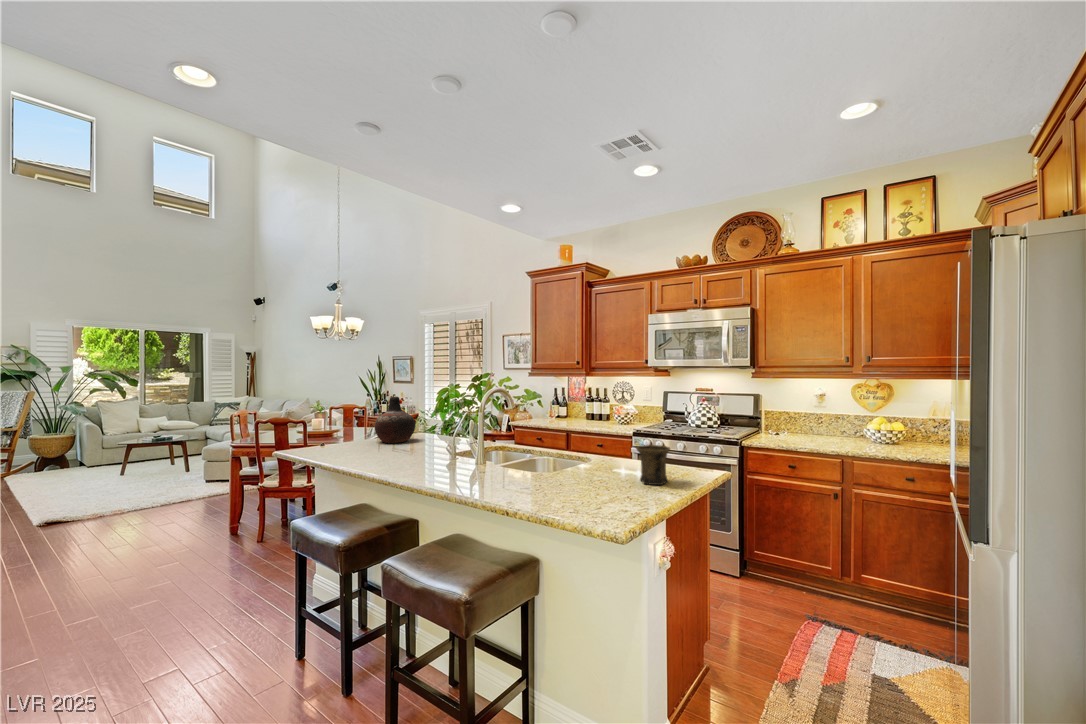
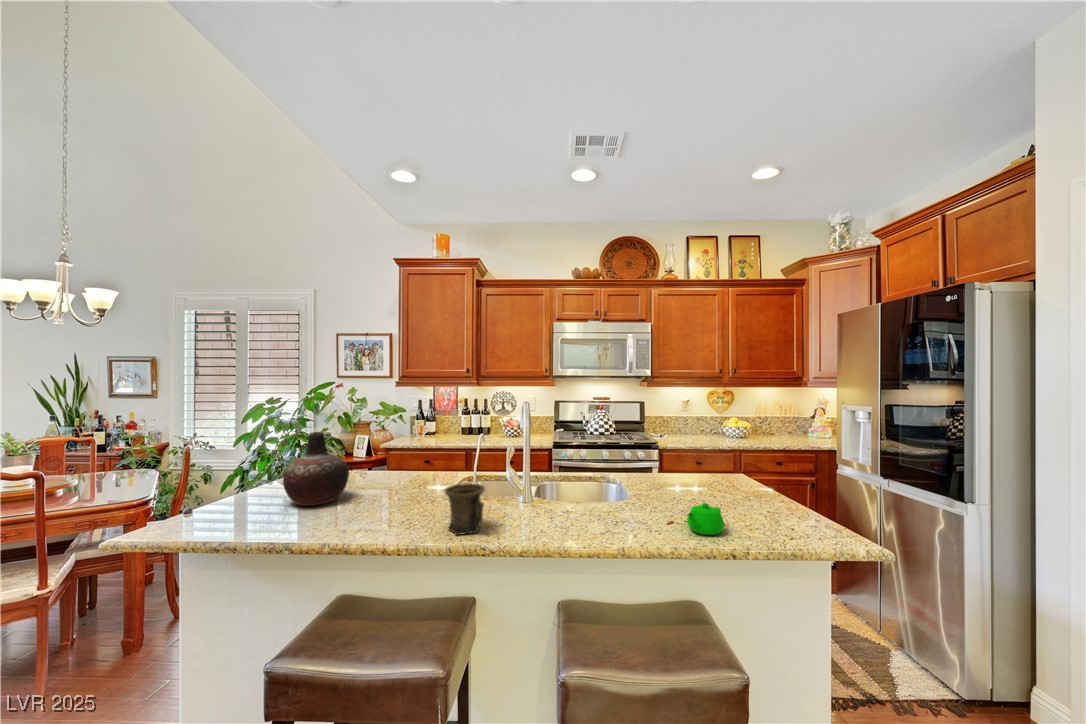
mug: present [636,445,670,485] -> present [445,483,485,535]
teapot: none [541,463,589,490] -> present [687,503,724,535]

